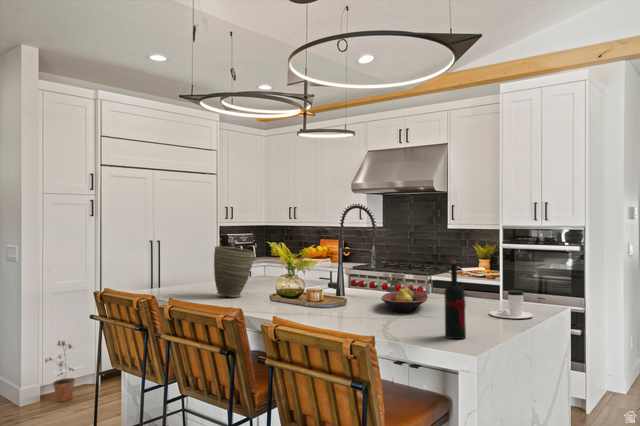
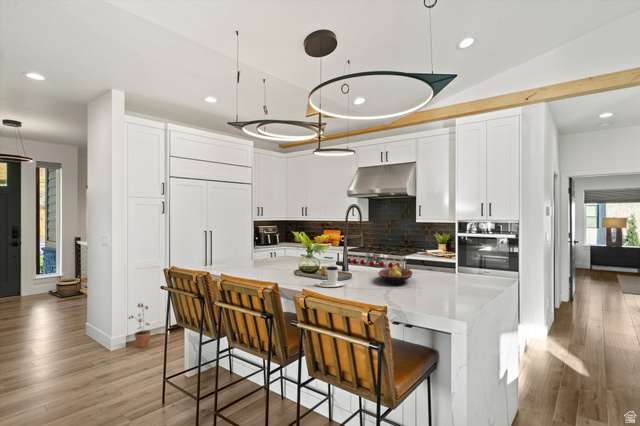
vase: present [214,246,255,297] -> none [253,235,283,273]
wine bottle: present [445,260,466,339] -> none [433,246,450,307]
coffee cup: present [489,290,533,319] -> present [316,266,345,287]

